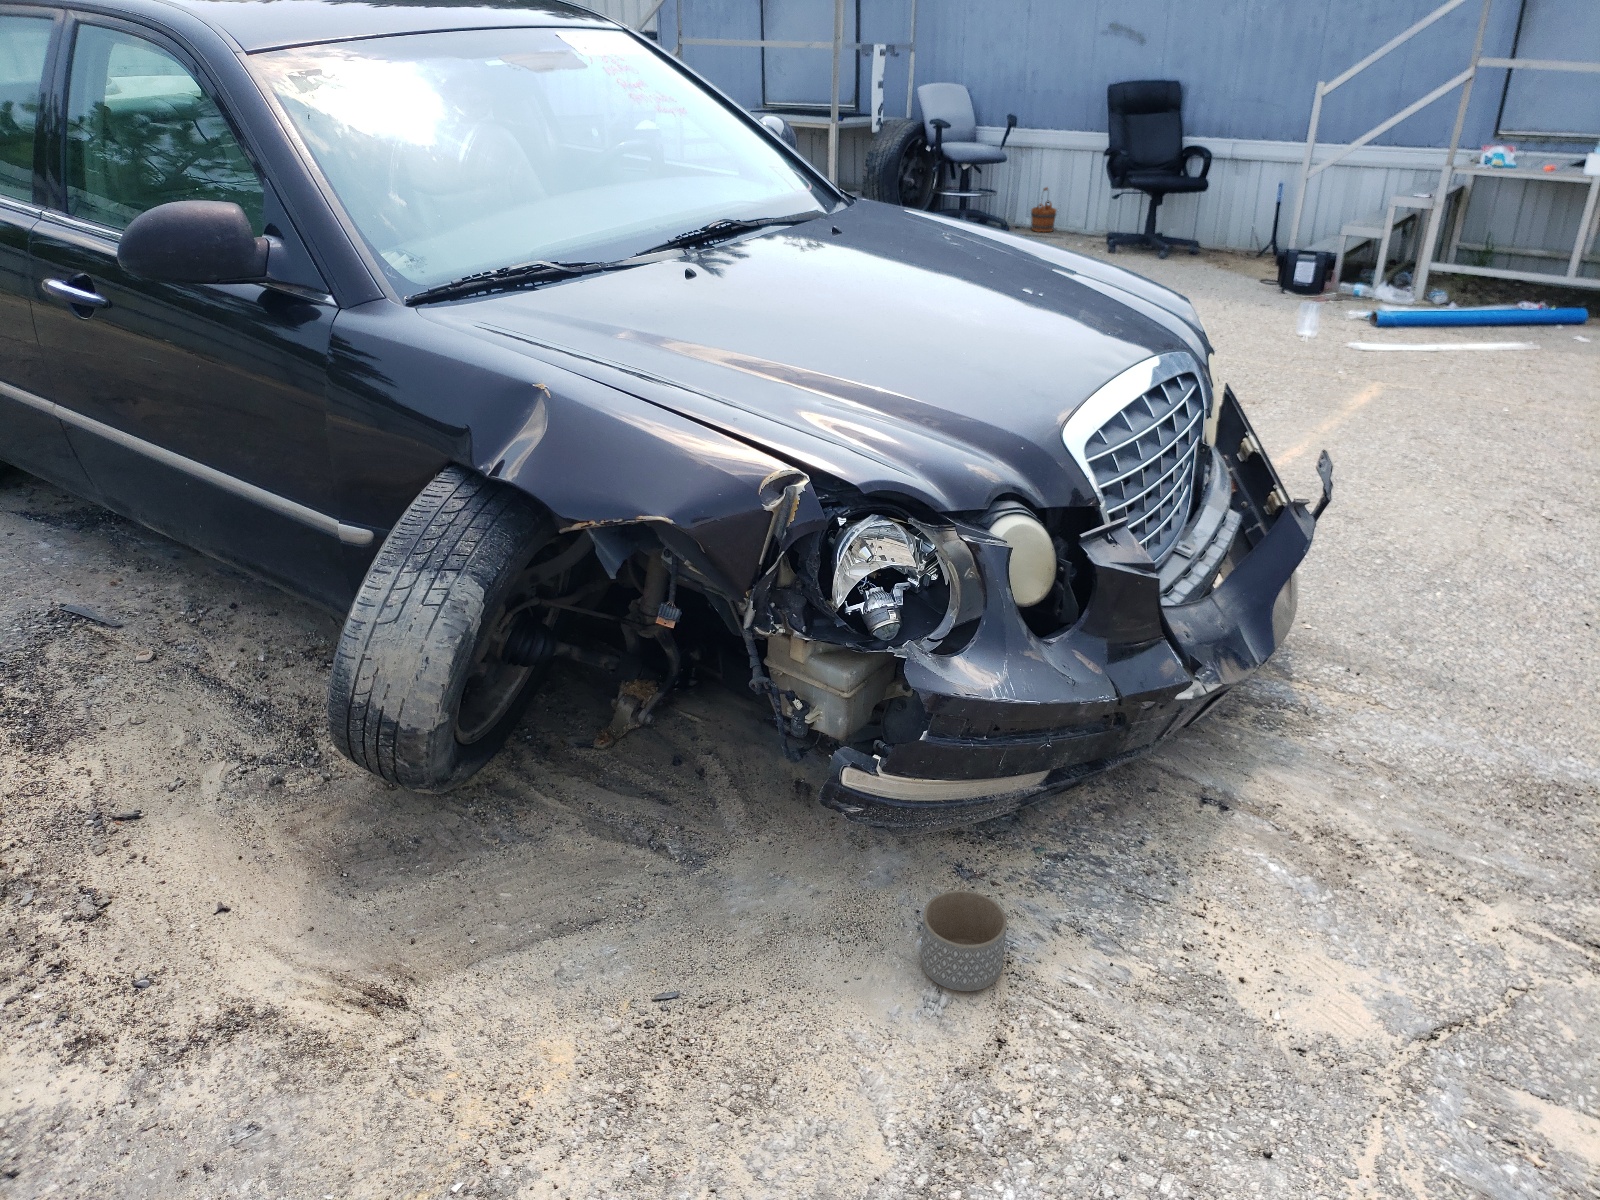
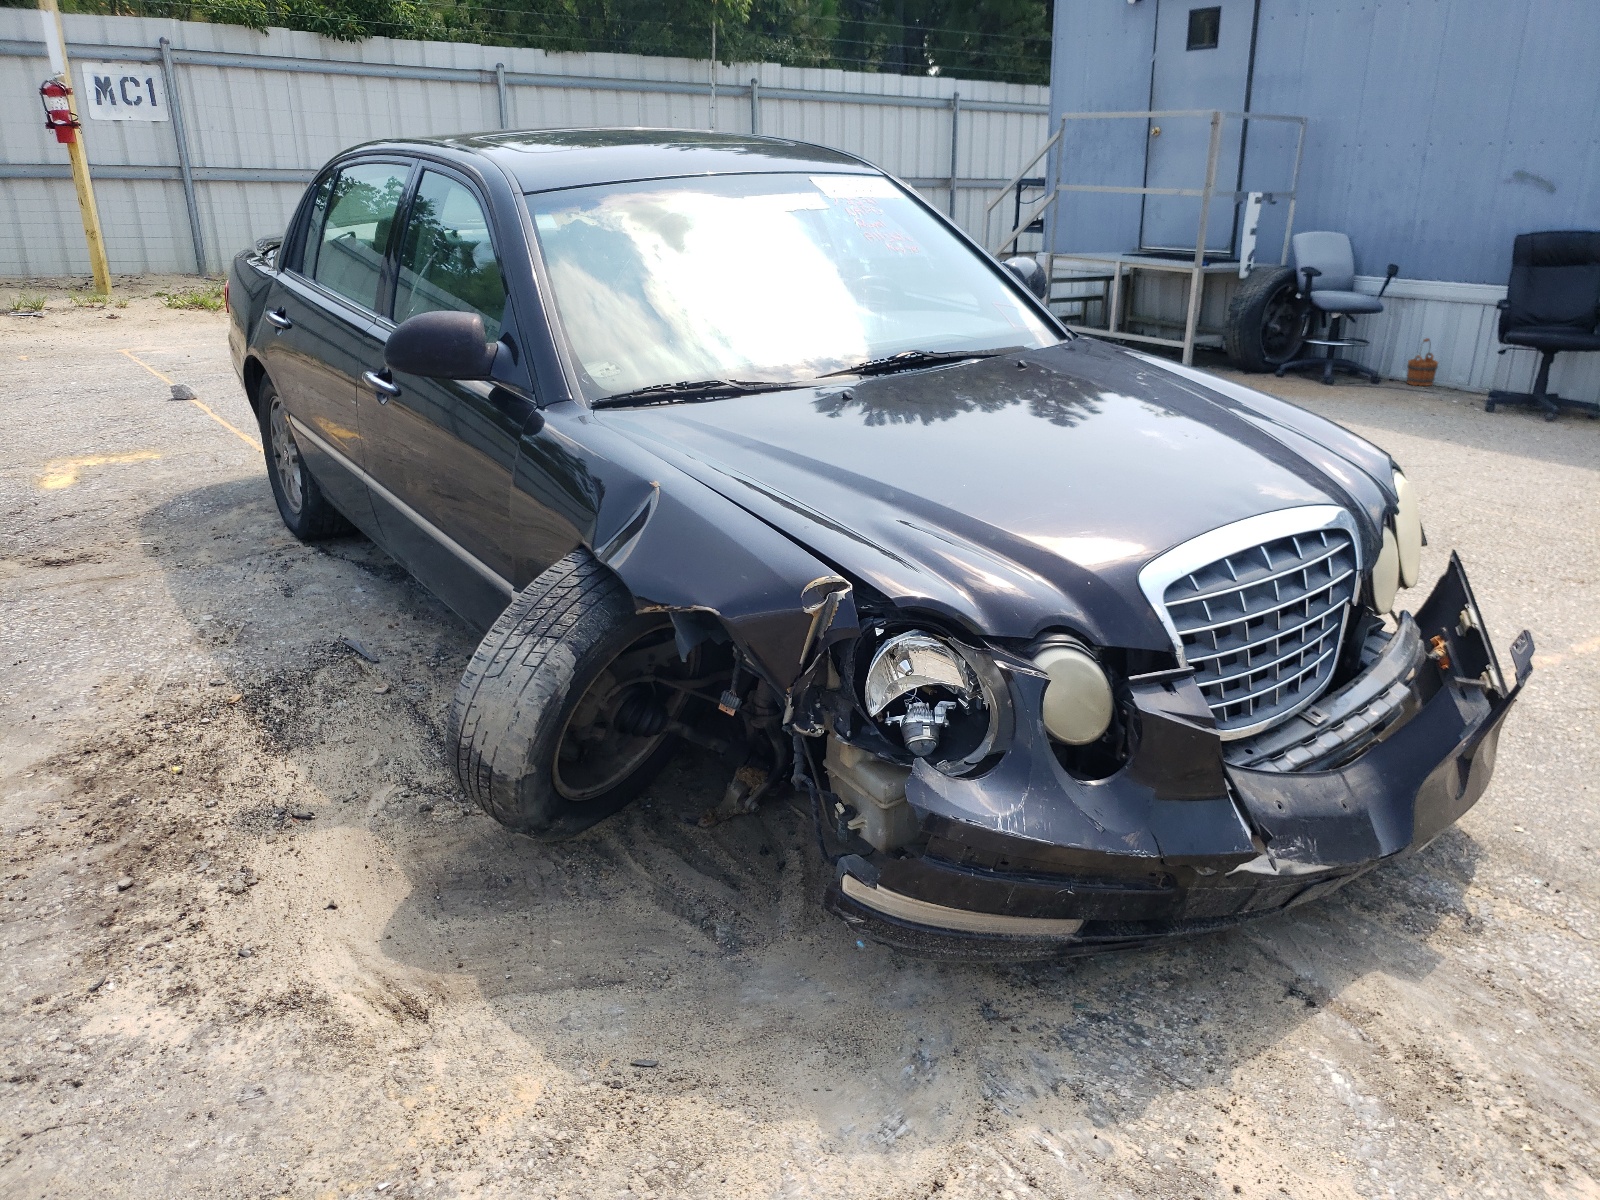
planter: present [921,890,1007,991] -> none [892,1020,979,1128]

